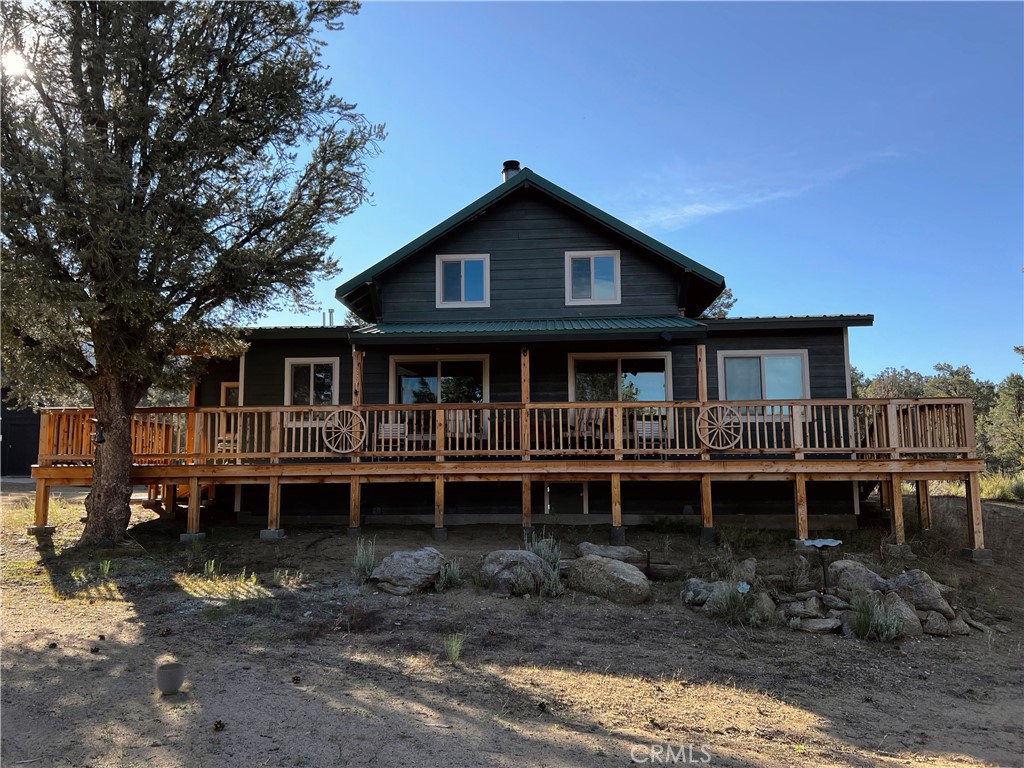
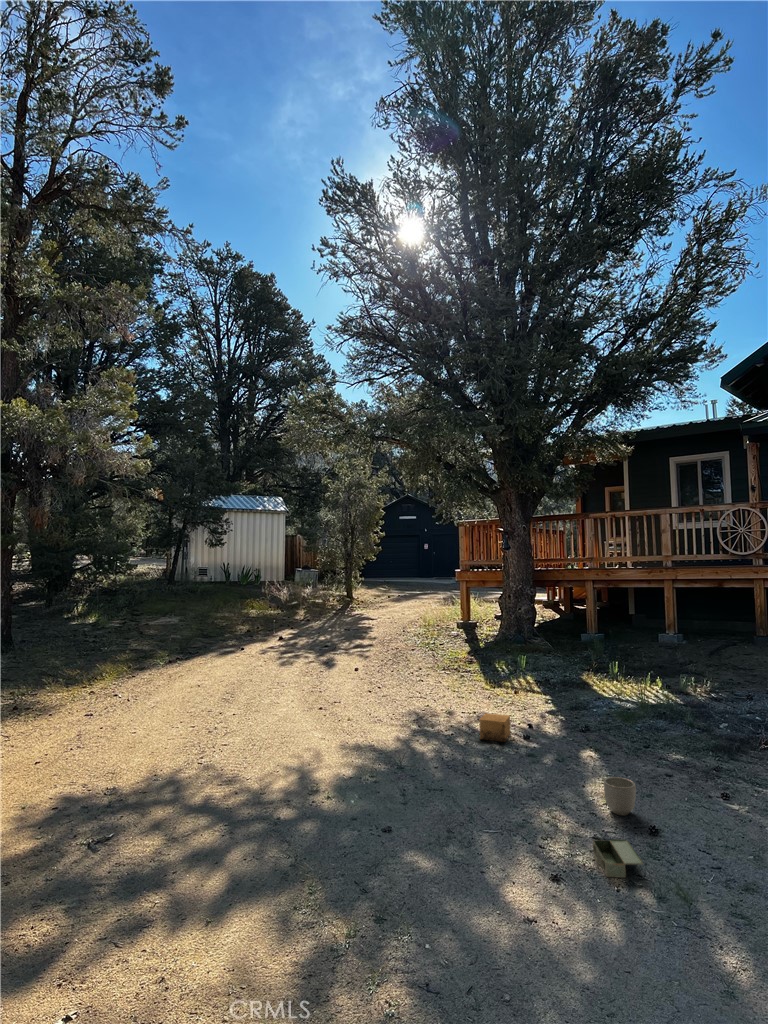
cardboard box: none [35,628,75,658] -> present [479,713,510,742]
toolbox: none [133,710,174,742] -> present [593,839,643,878]

